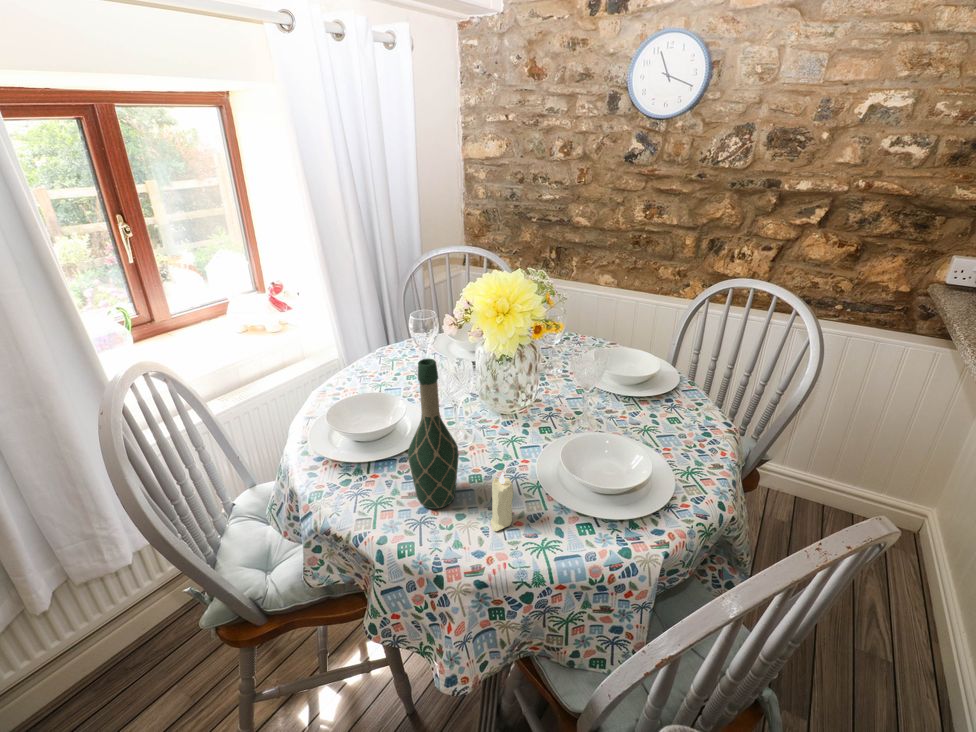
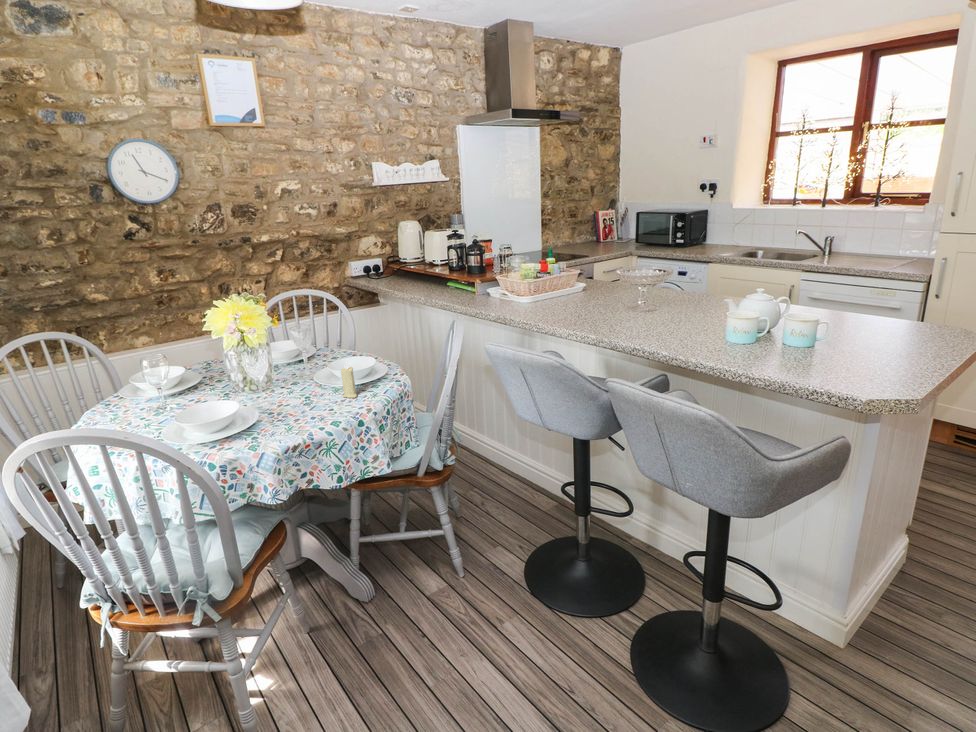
wine bottle: present [408,359,459,509] -> none [287,311,321,412]

